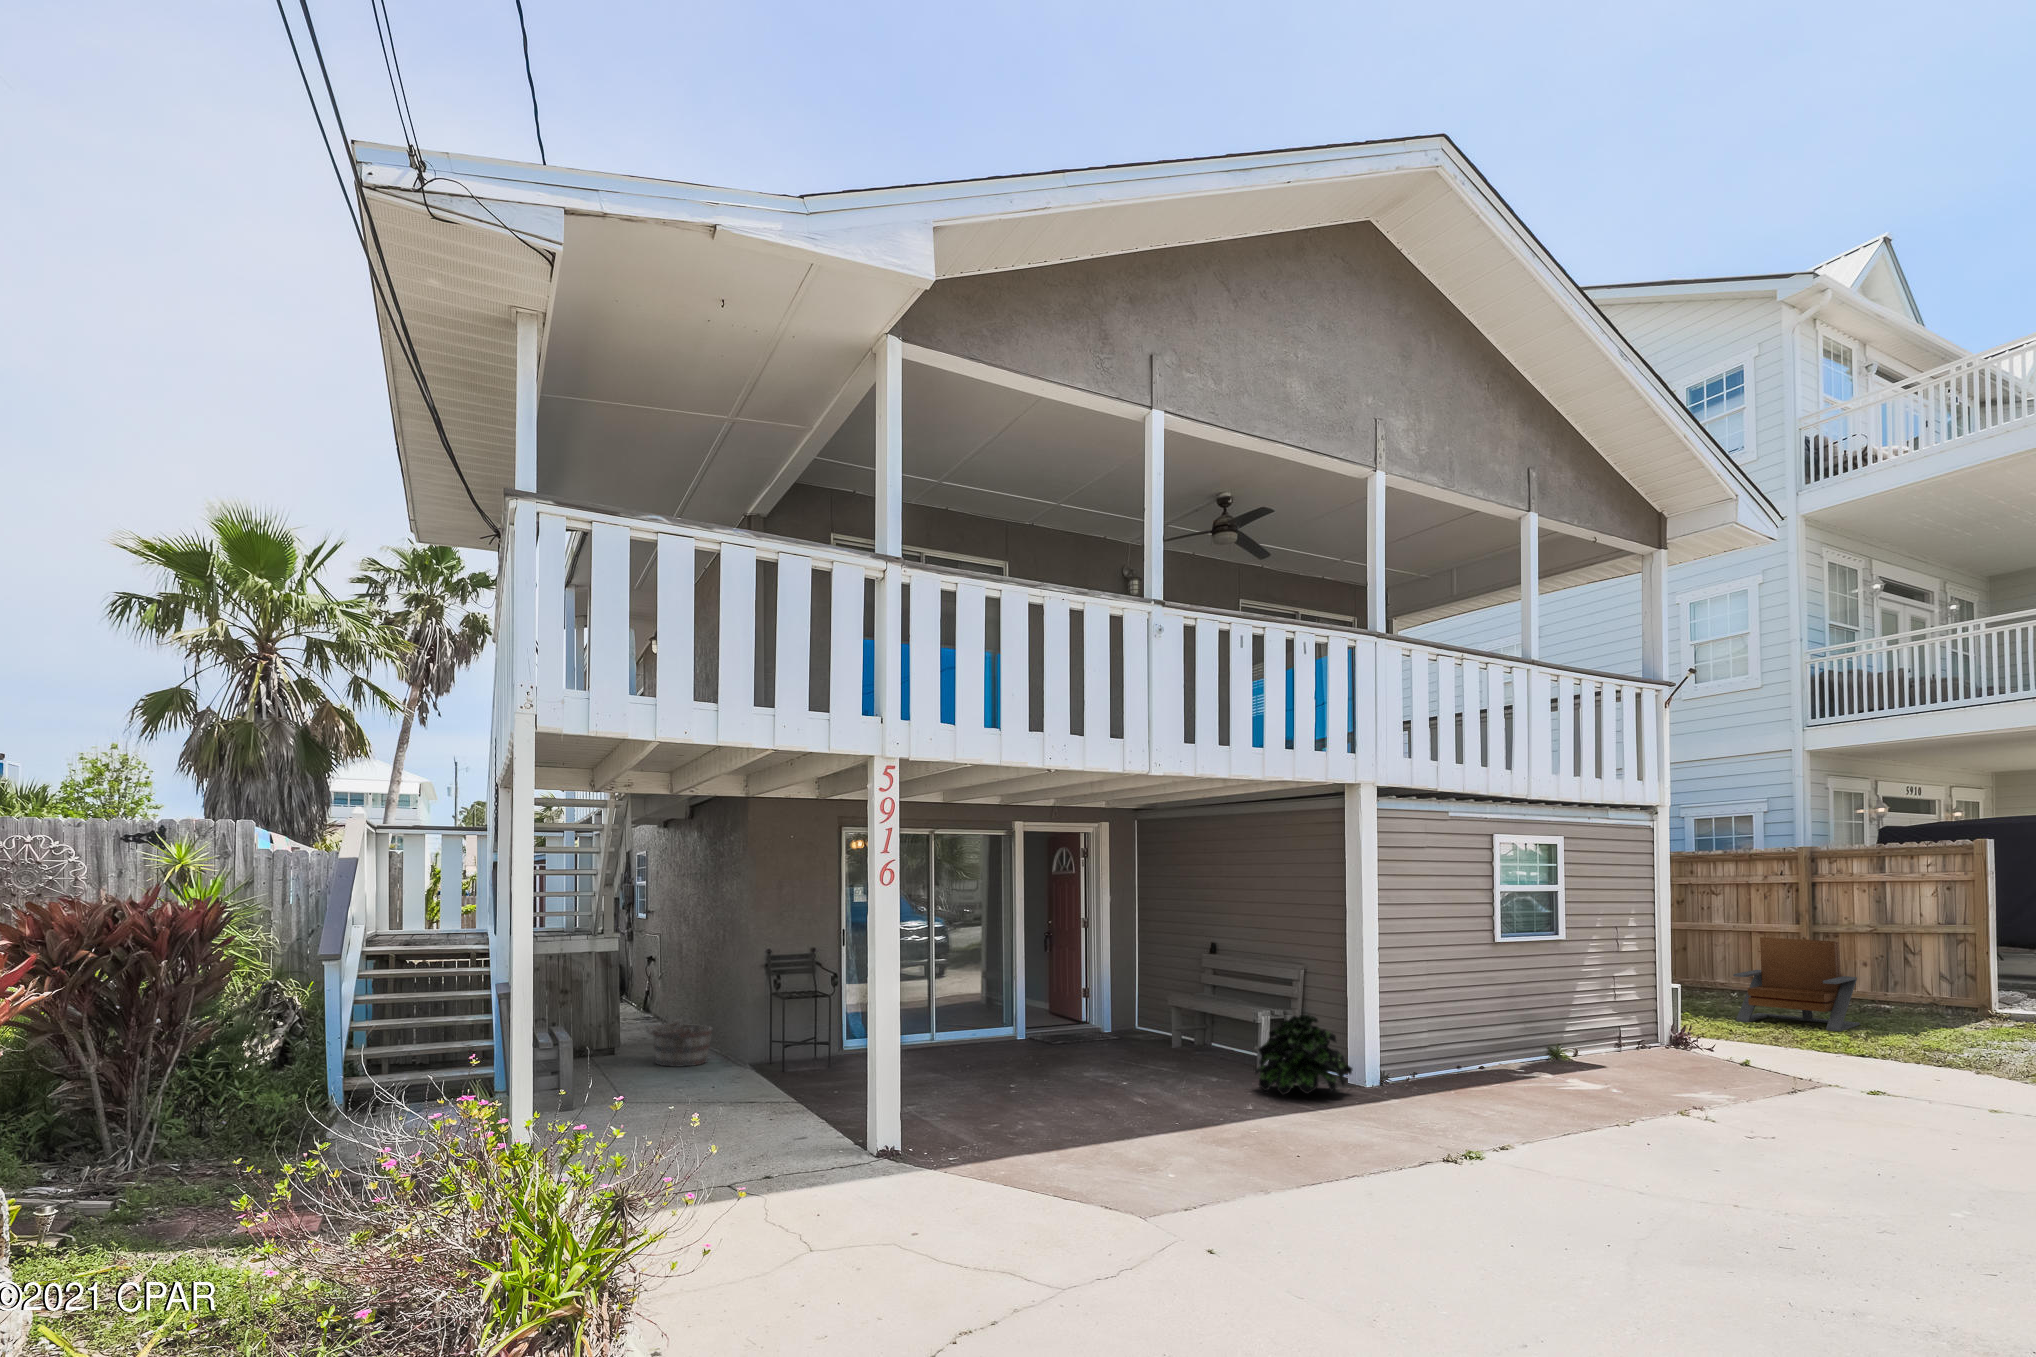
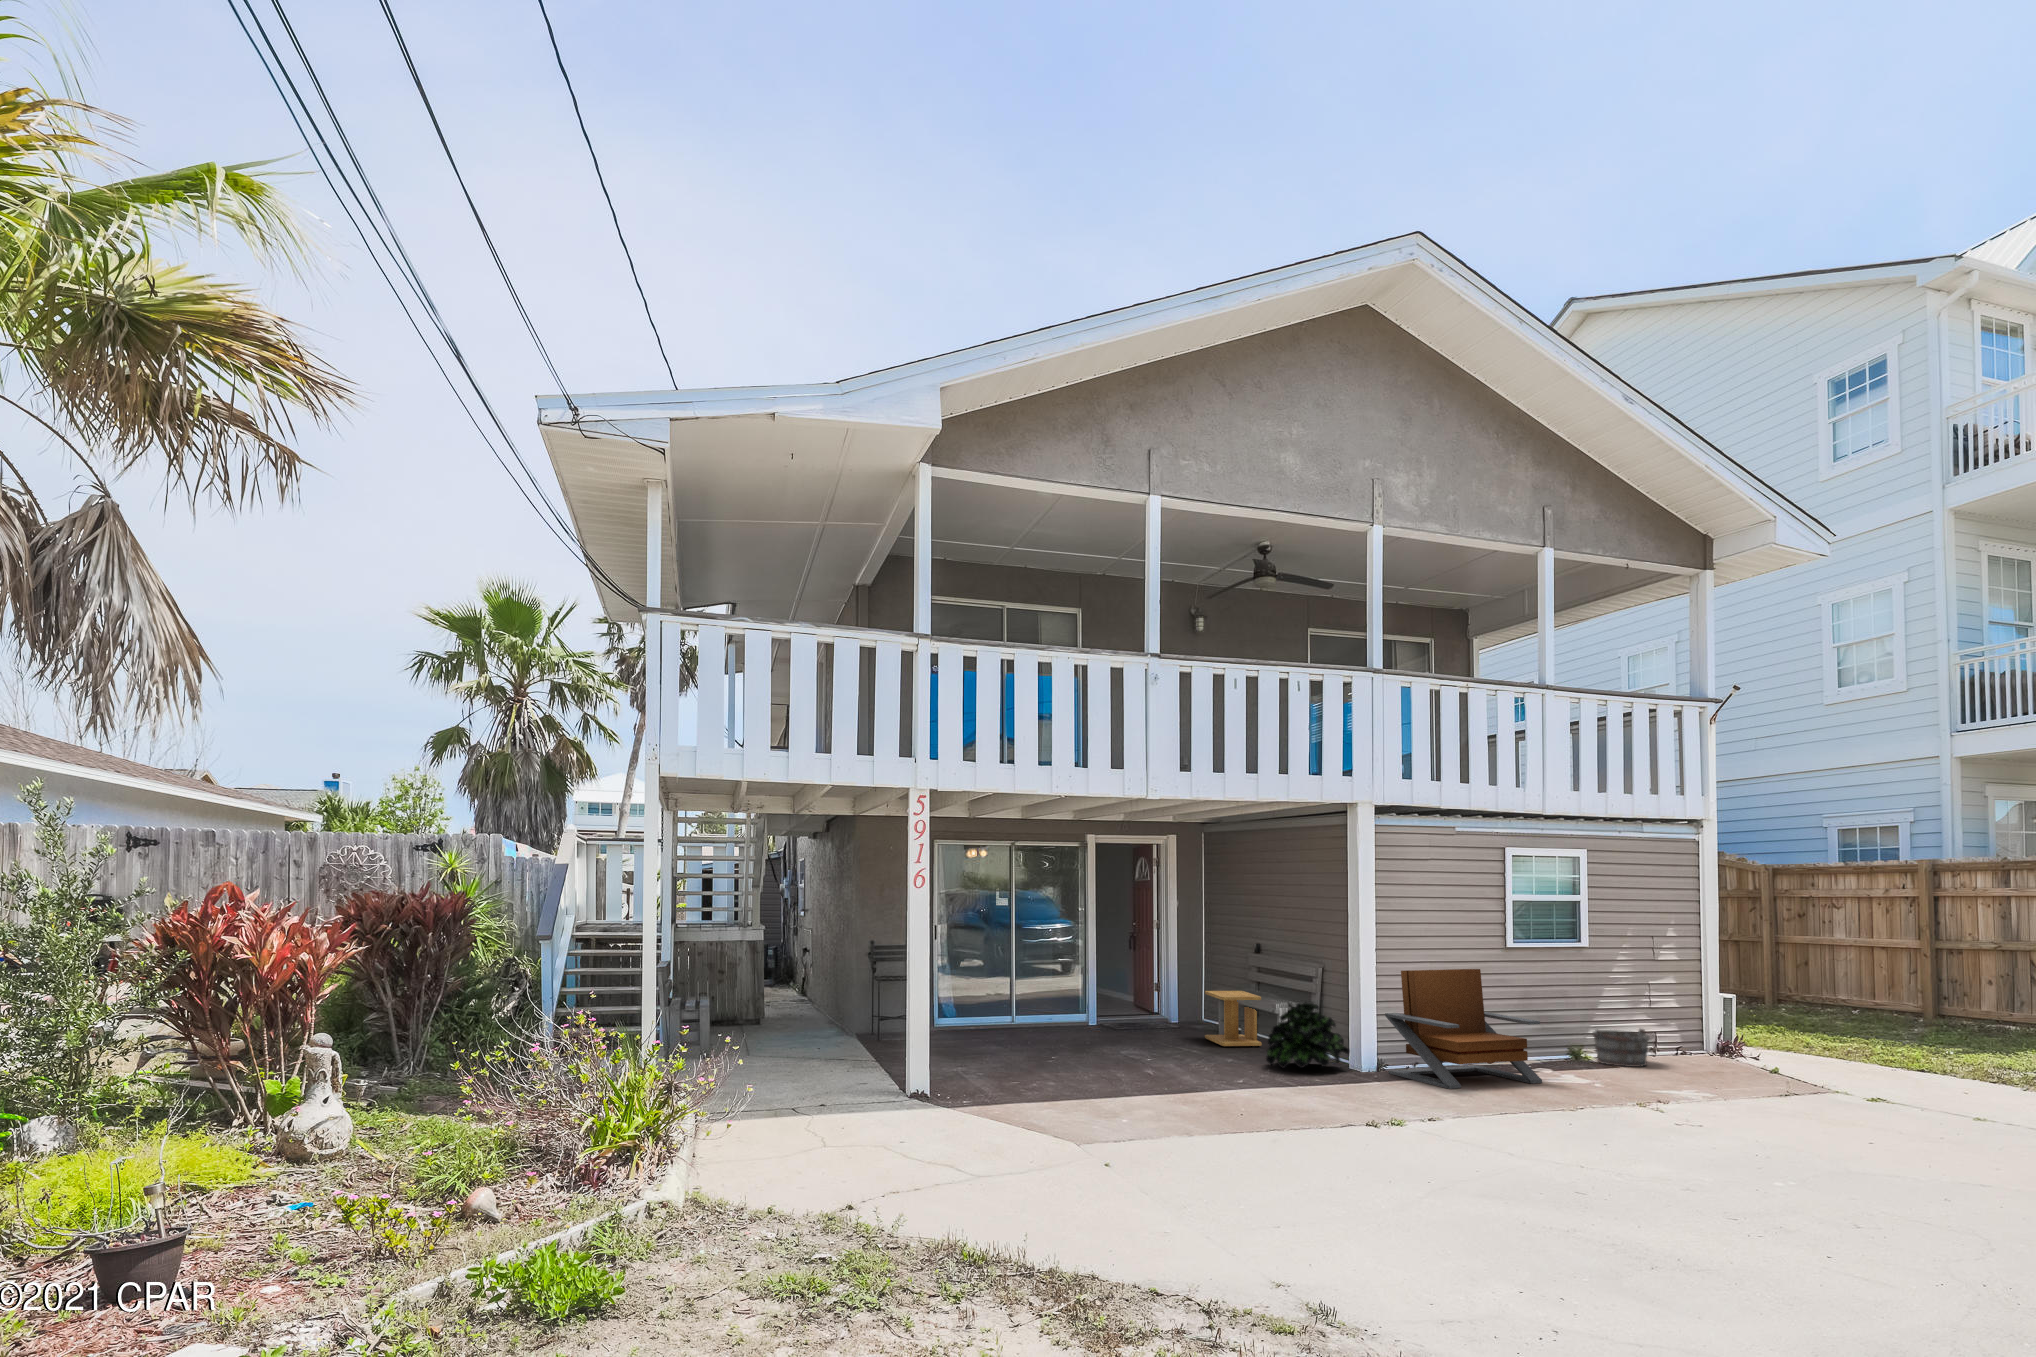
lounge chair: present [1733,937,1860,1031] -> present [1385,969,1542,1089]
side table: none [1148,998,1220,1066] -> present [1205,991,1262,1047]
bucket: present [646,1020,713,1067] -> present [1592,1029,1653,1067]

